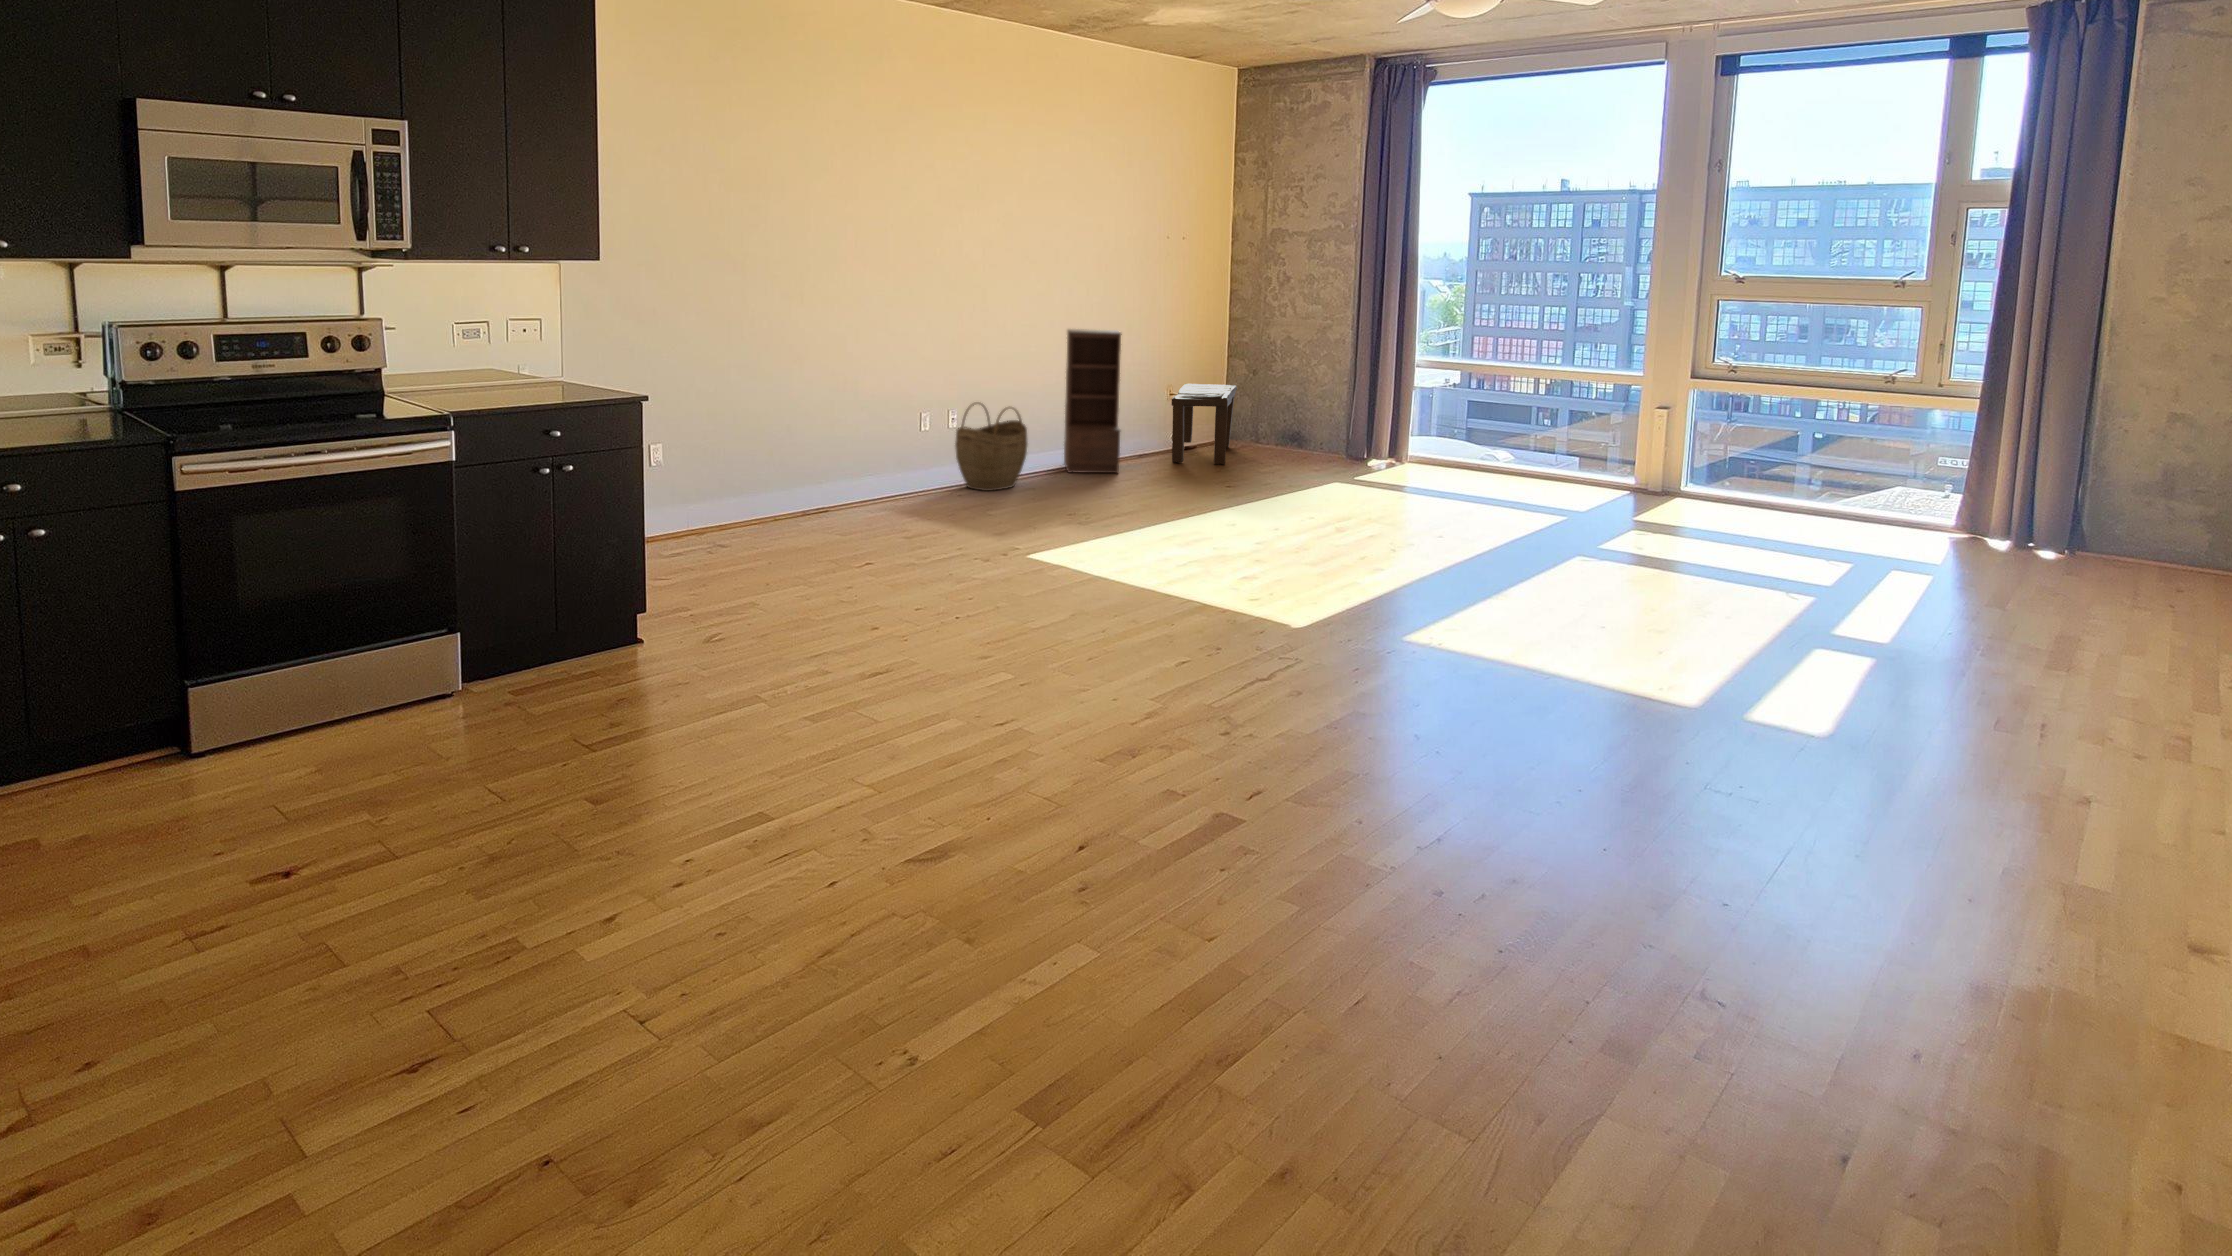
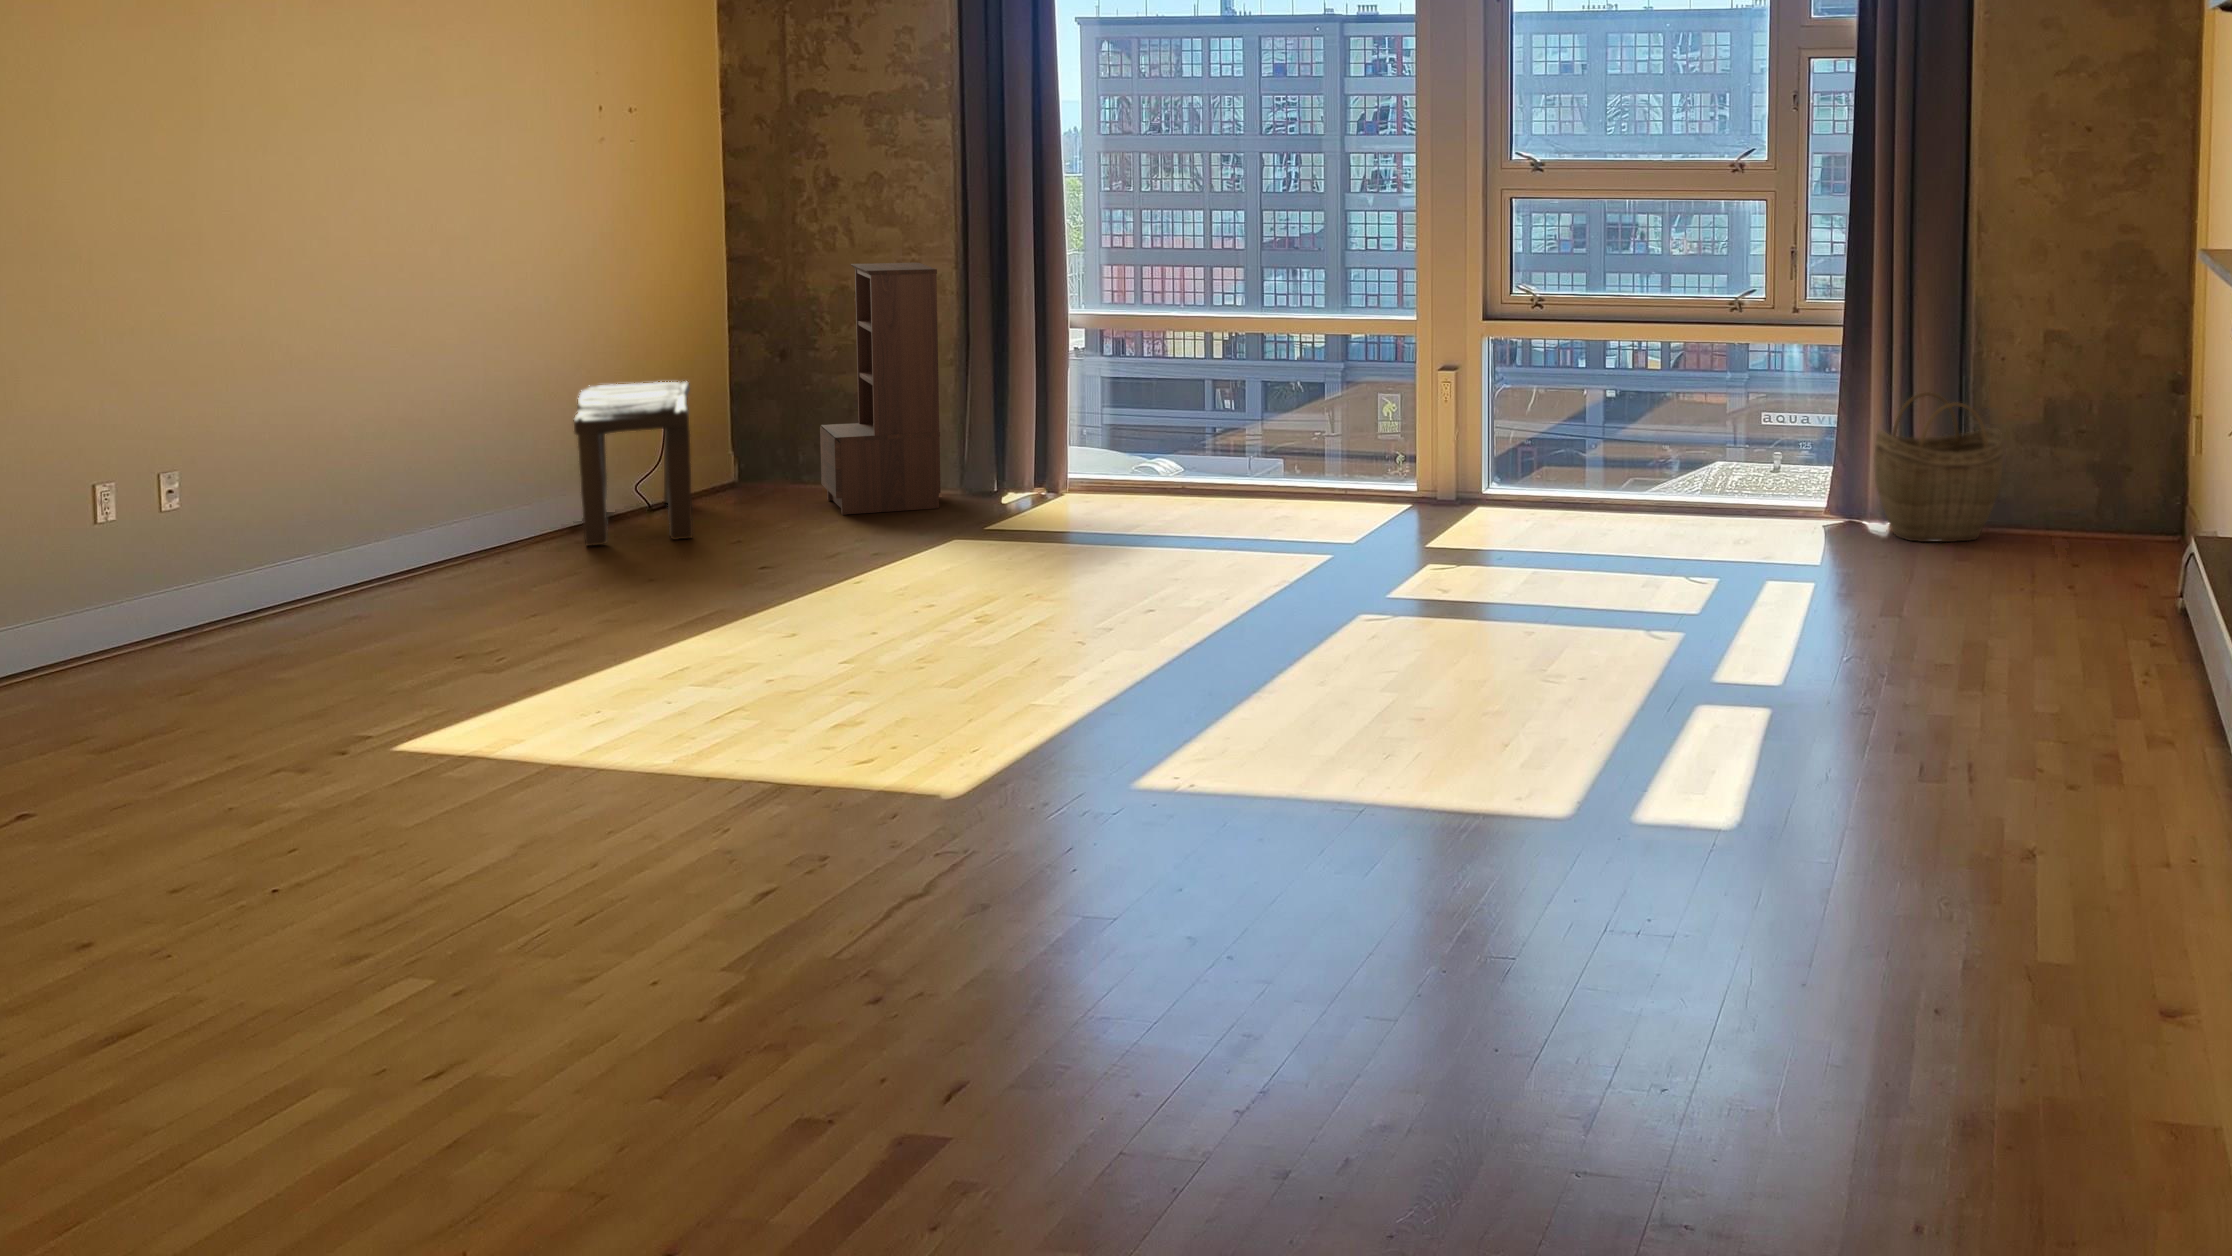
bookshelf: present [1064,329,1122,473] -> present [820,263,941,515]
woven basket: present [955,402,1027,491] -> present [1874,392,2003,542]

